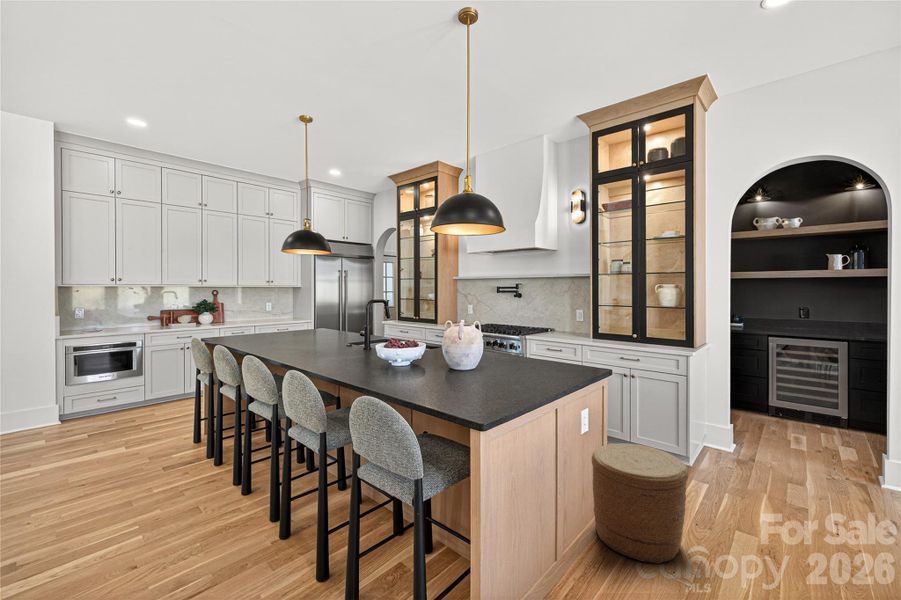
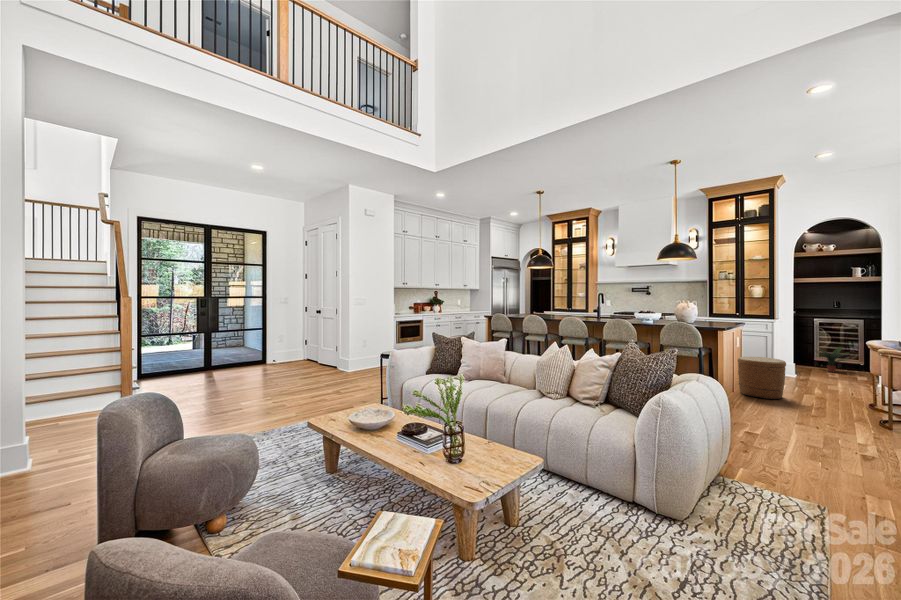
potted plant: none [758,383,823,436] -> present [822,347,844,372]

